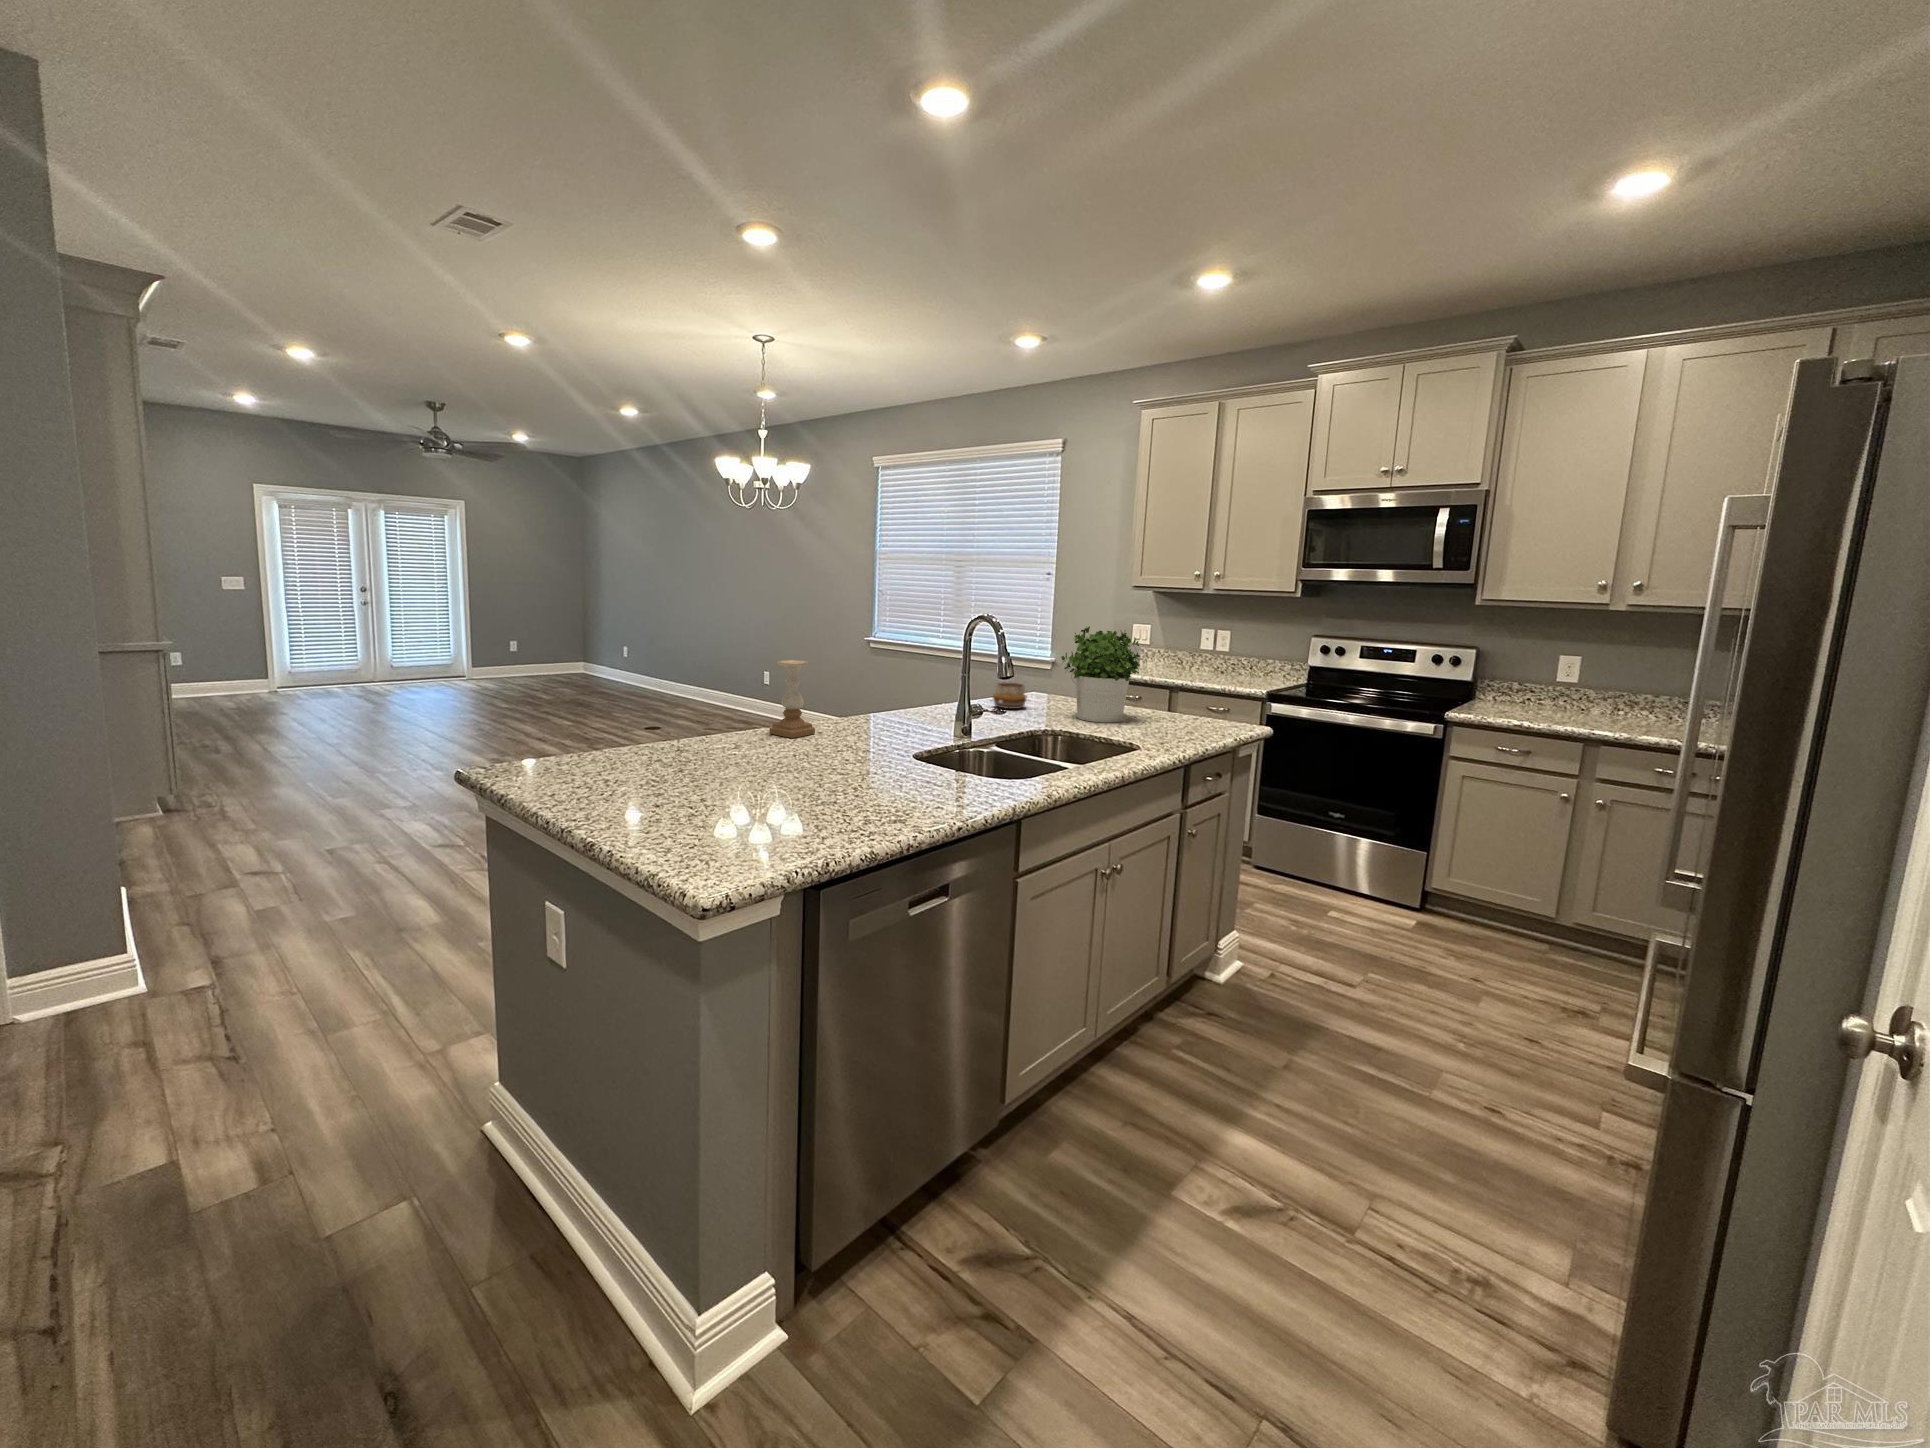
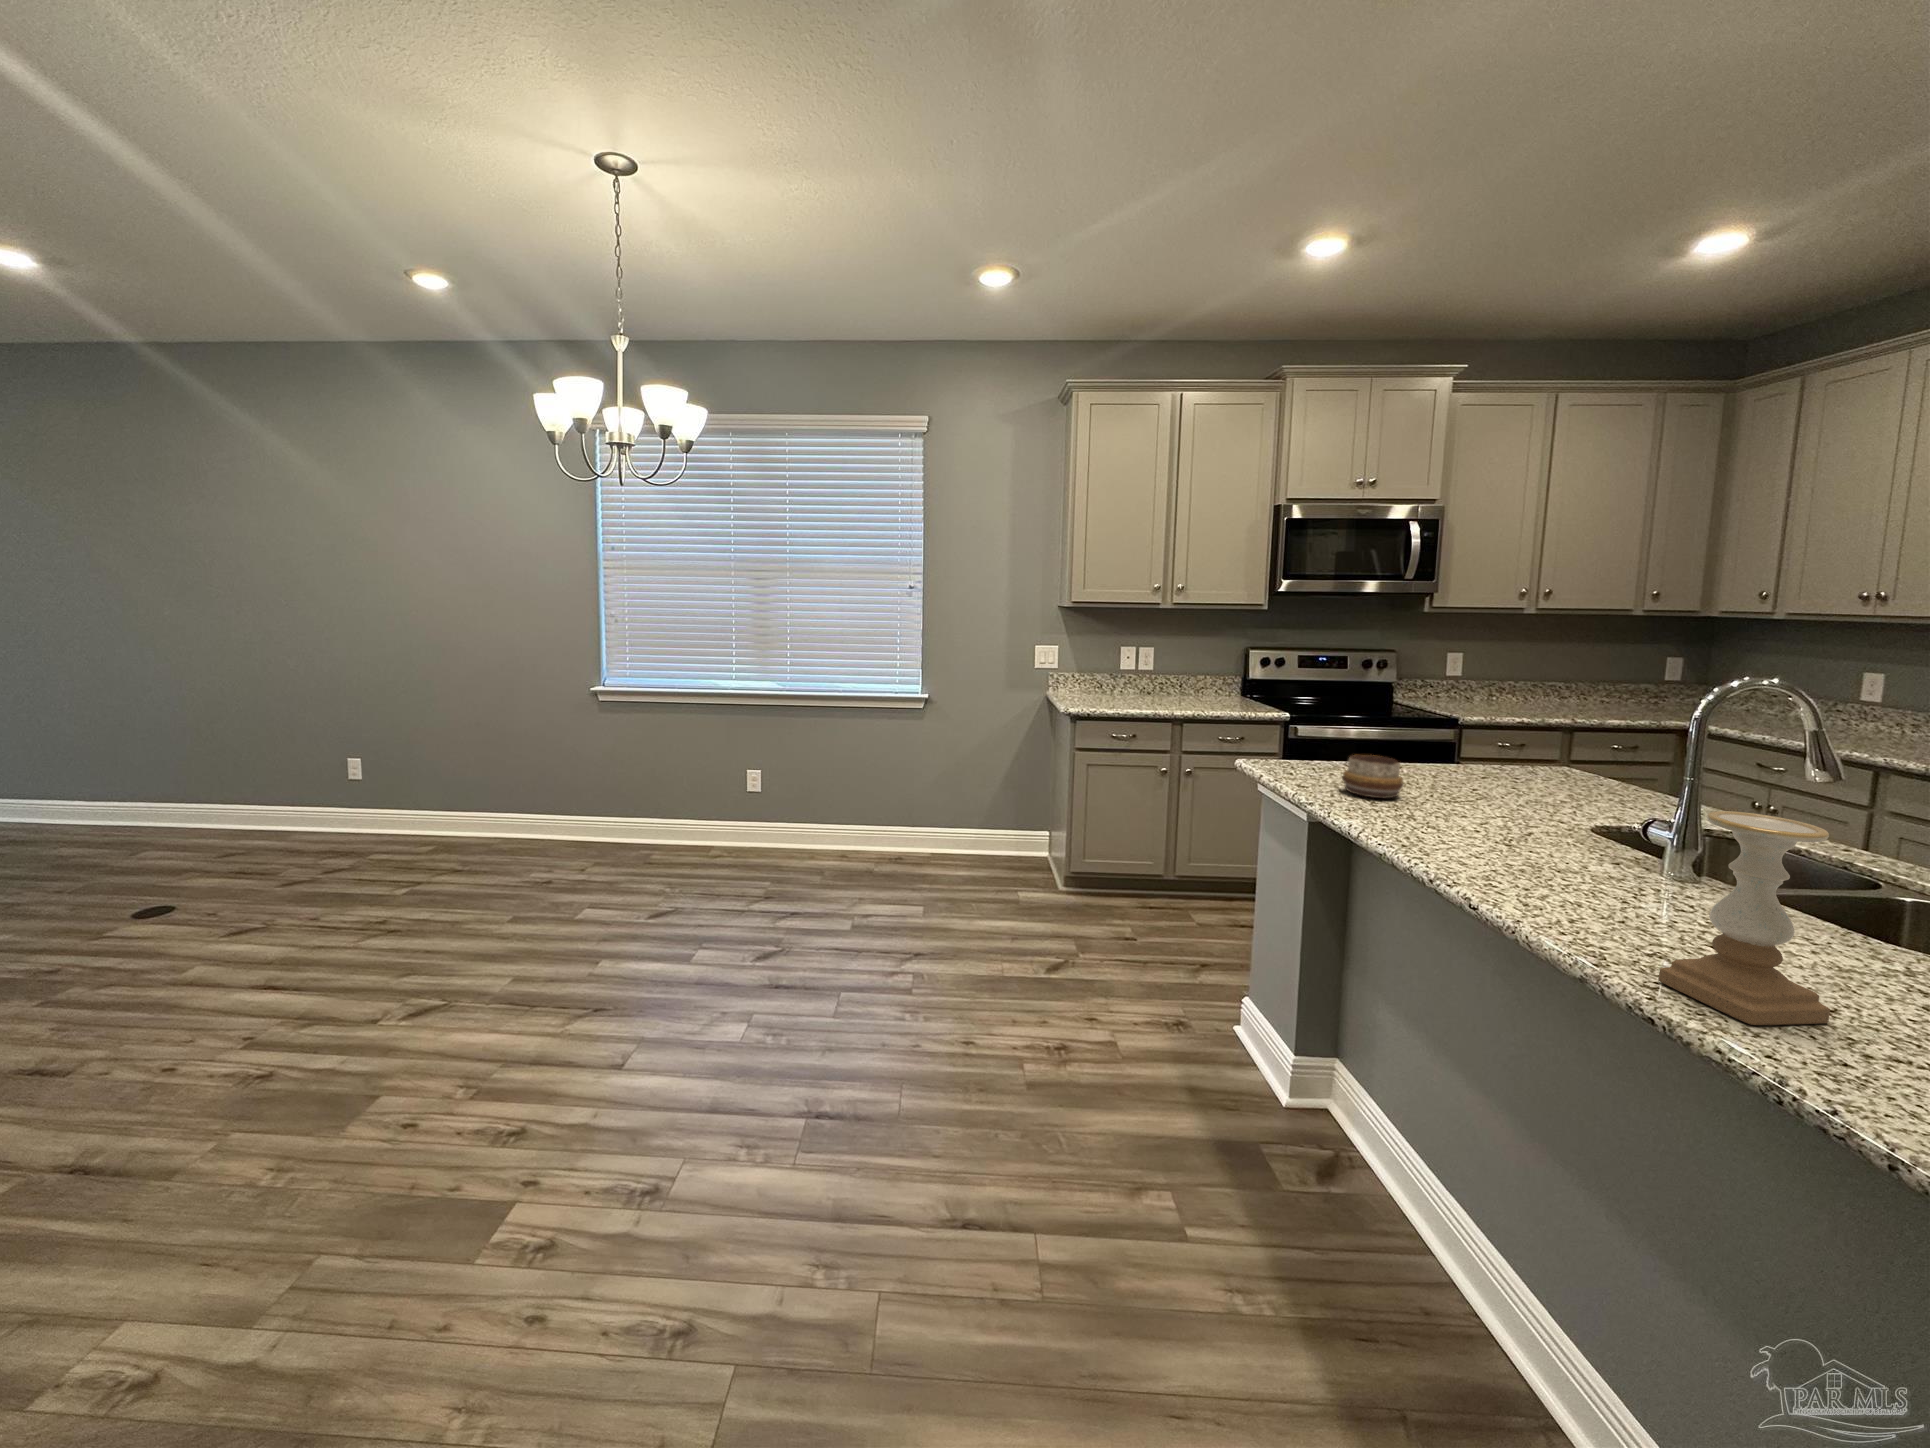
potted plant: present [1061,626,1140,723] -> none [1432,662,1573,799]

